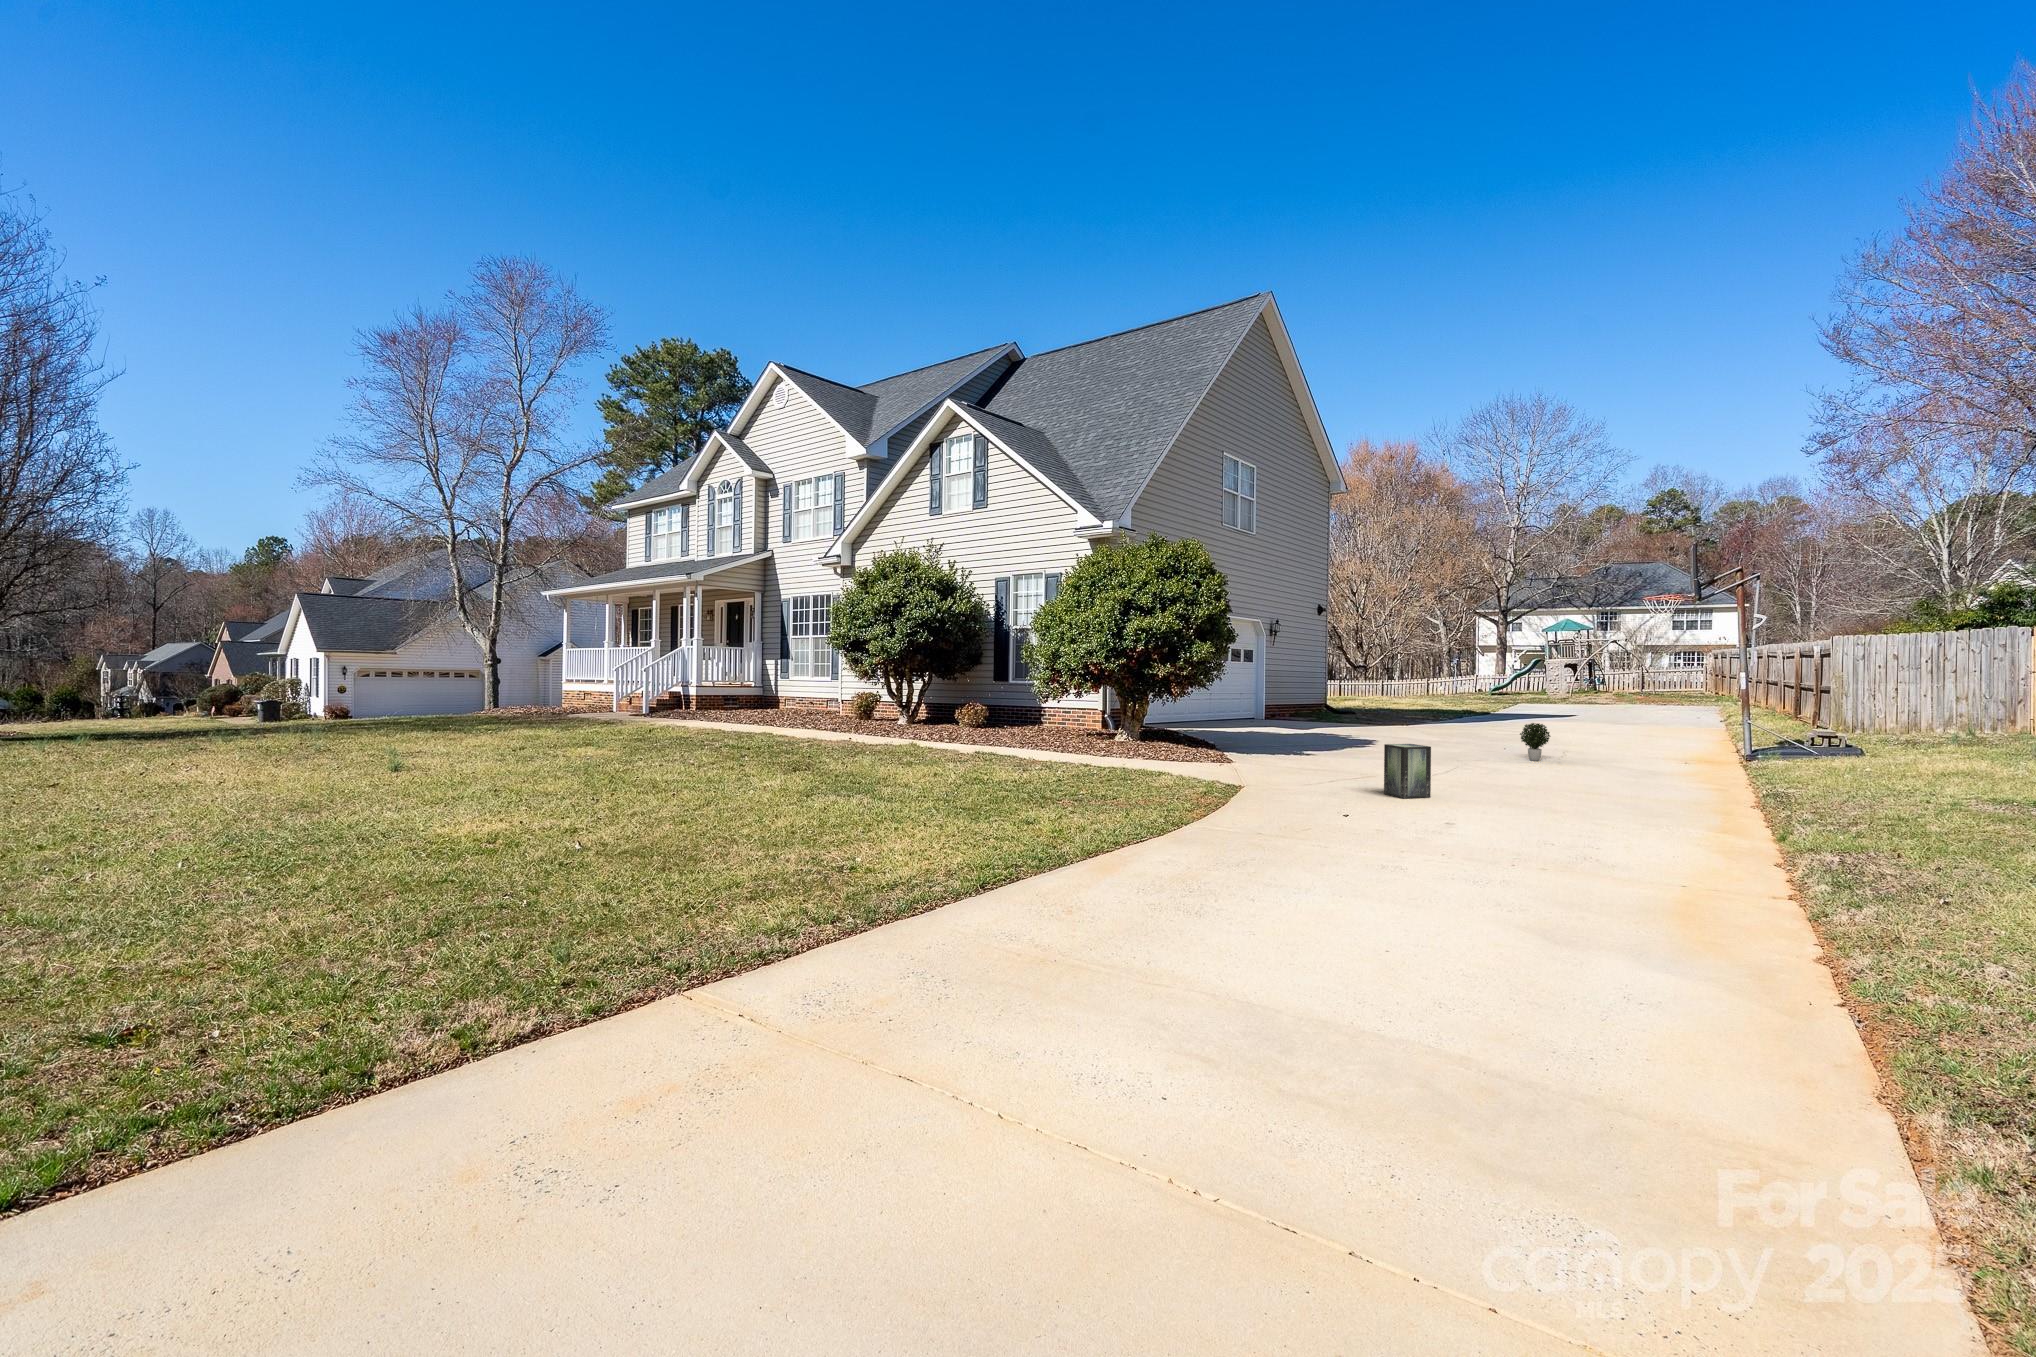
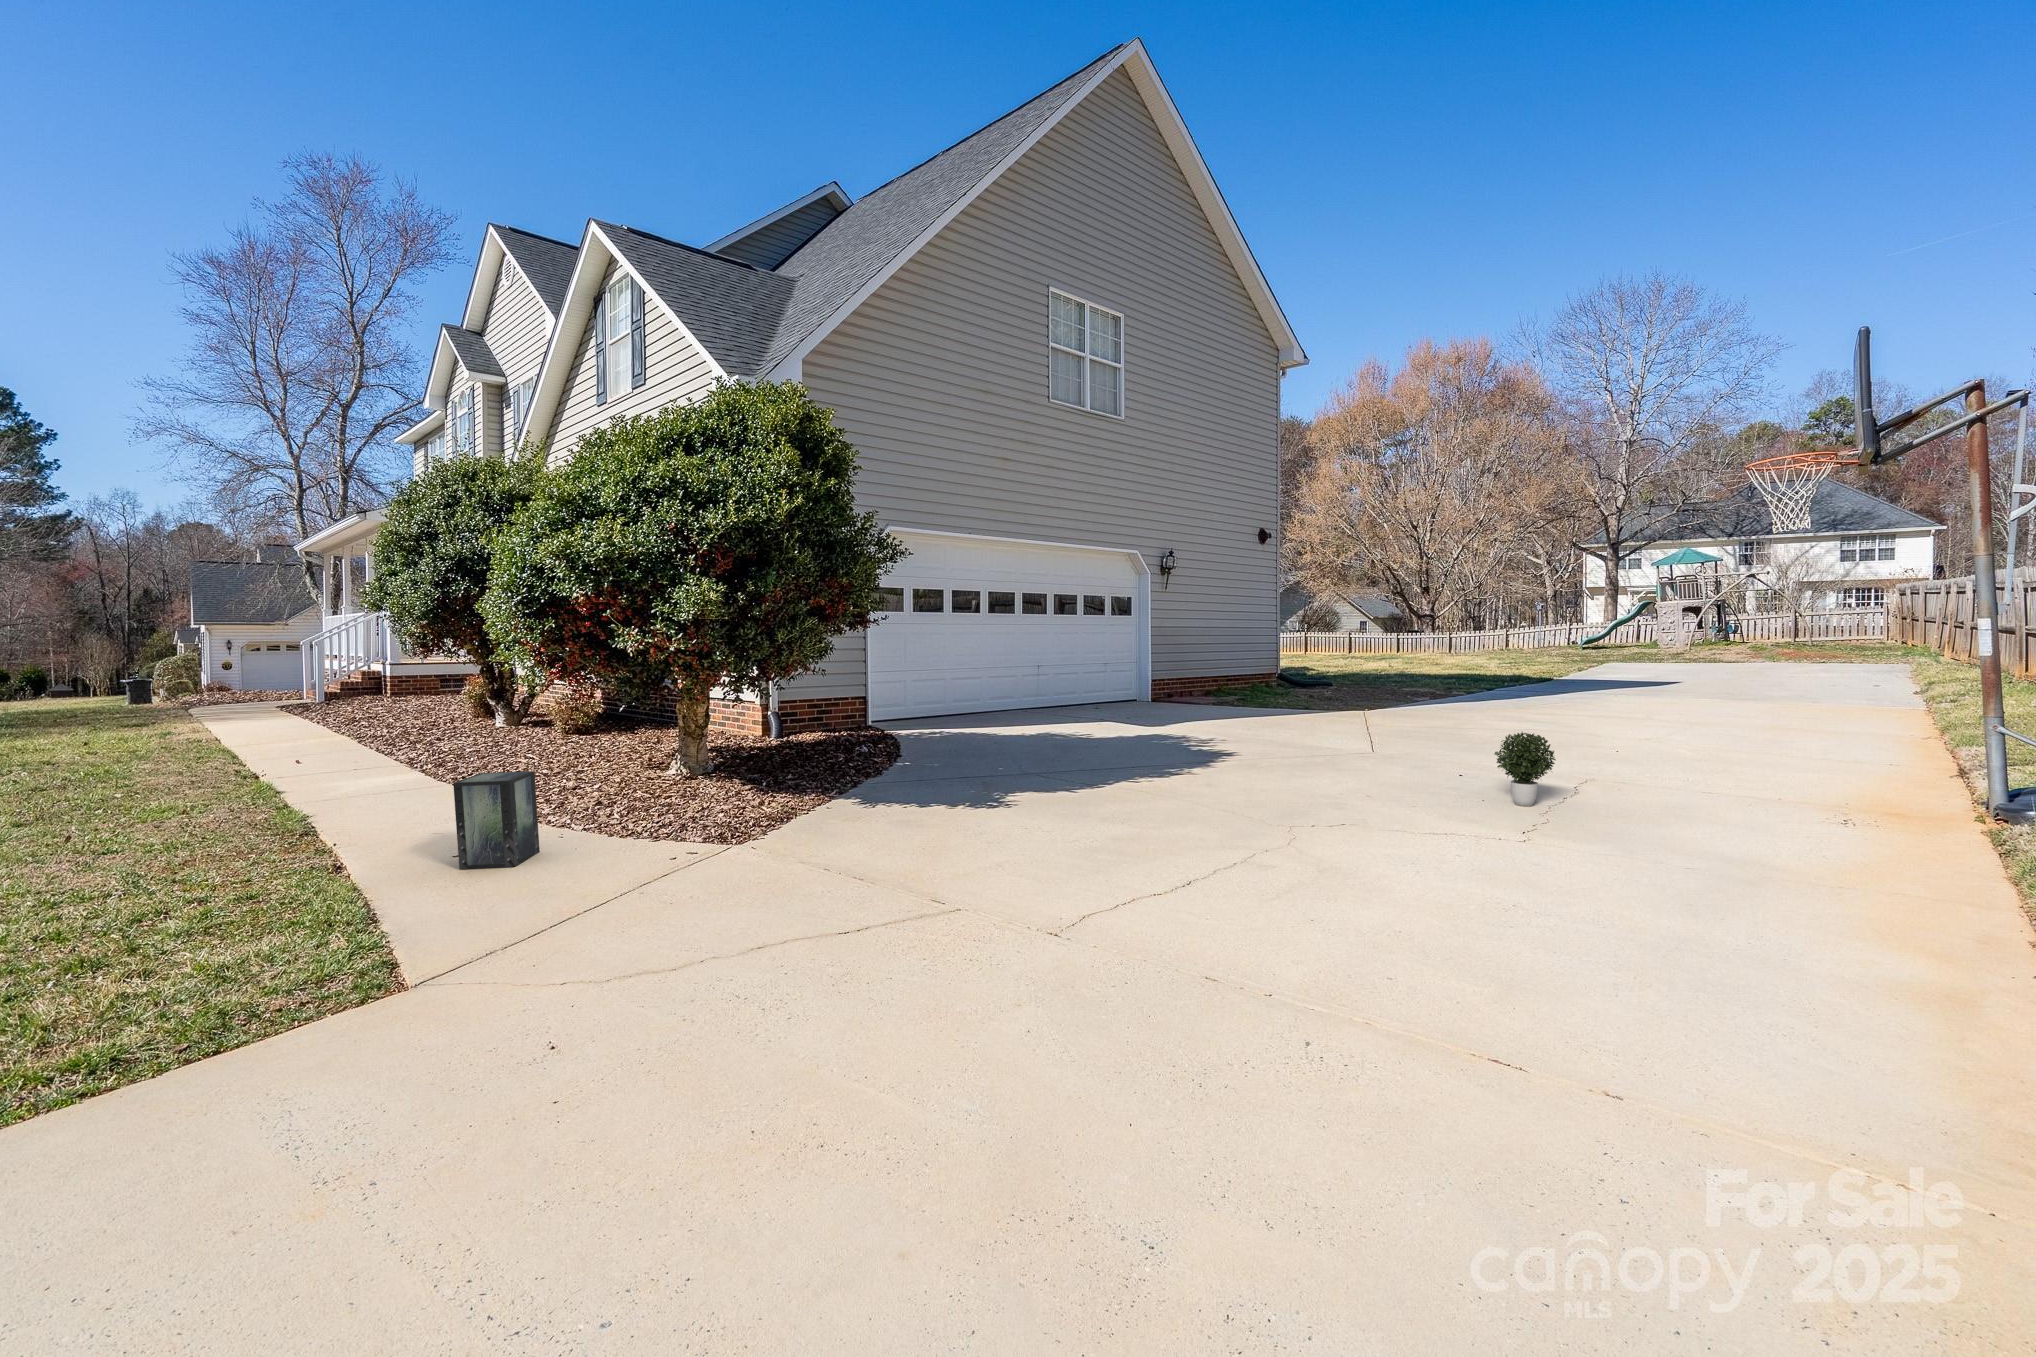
storage box: present [1384,744,1431,799] -> present [453,771,540,869]

